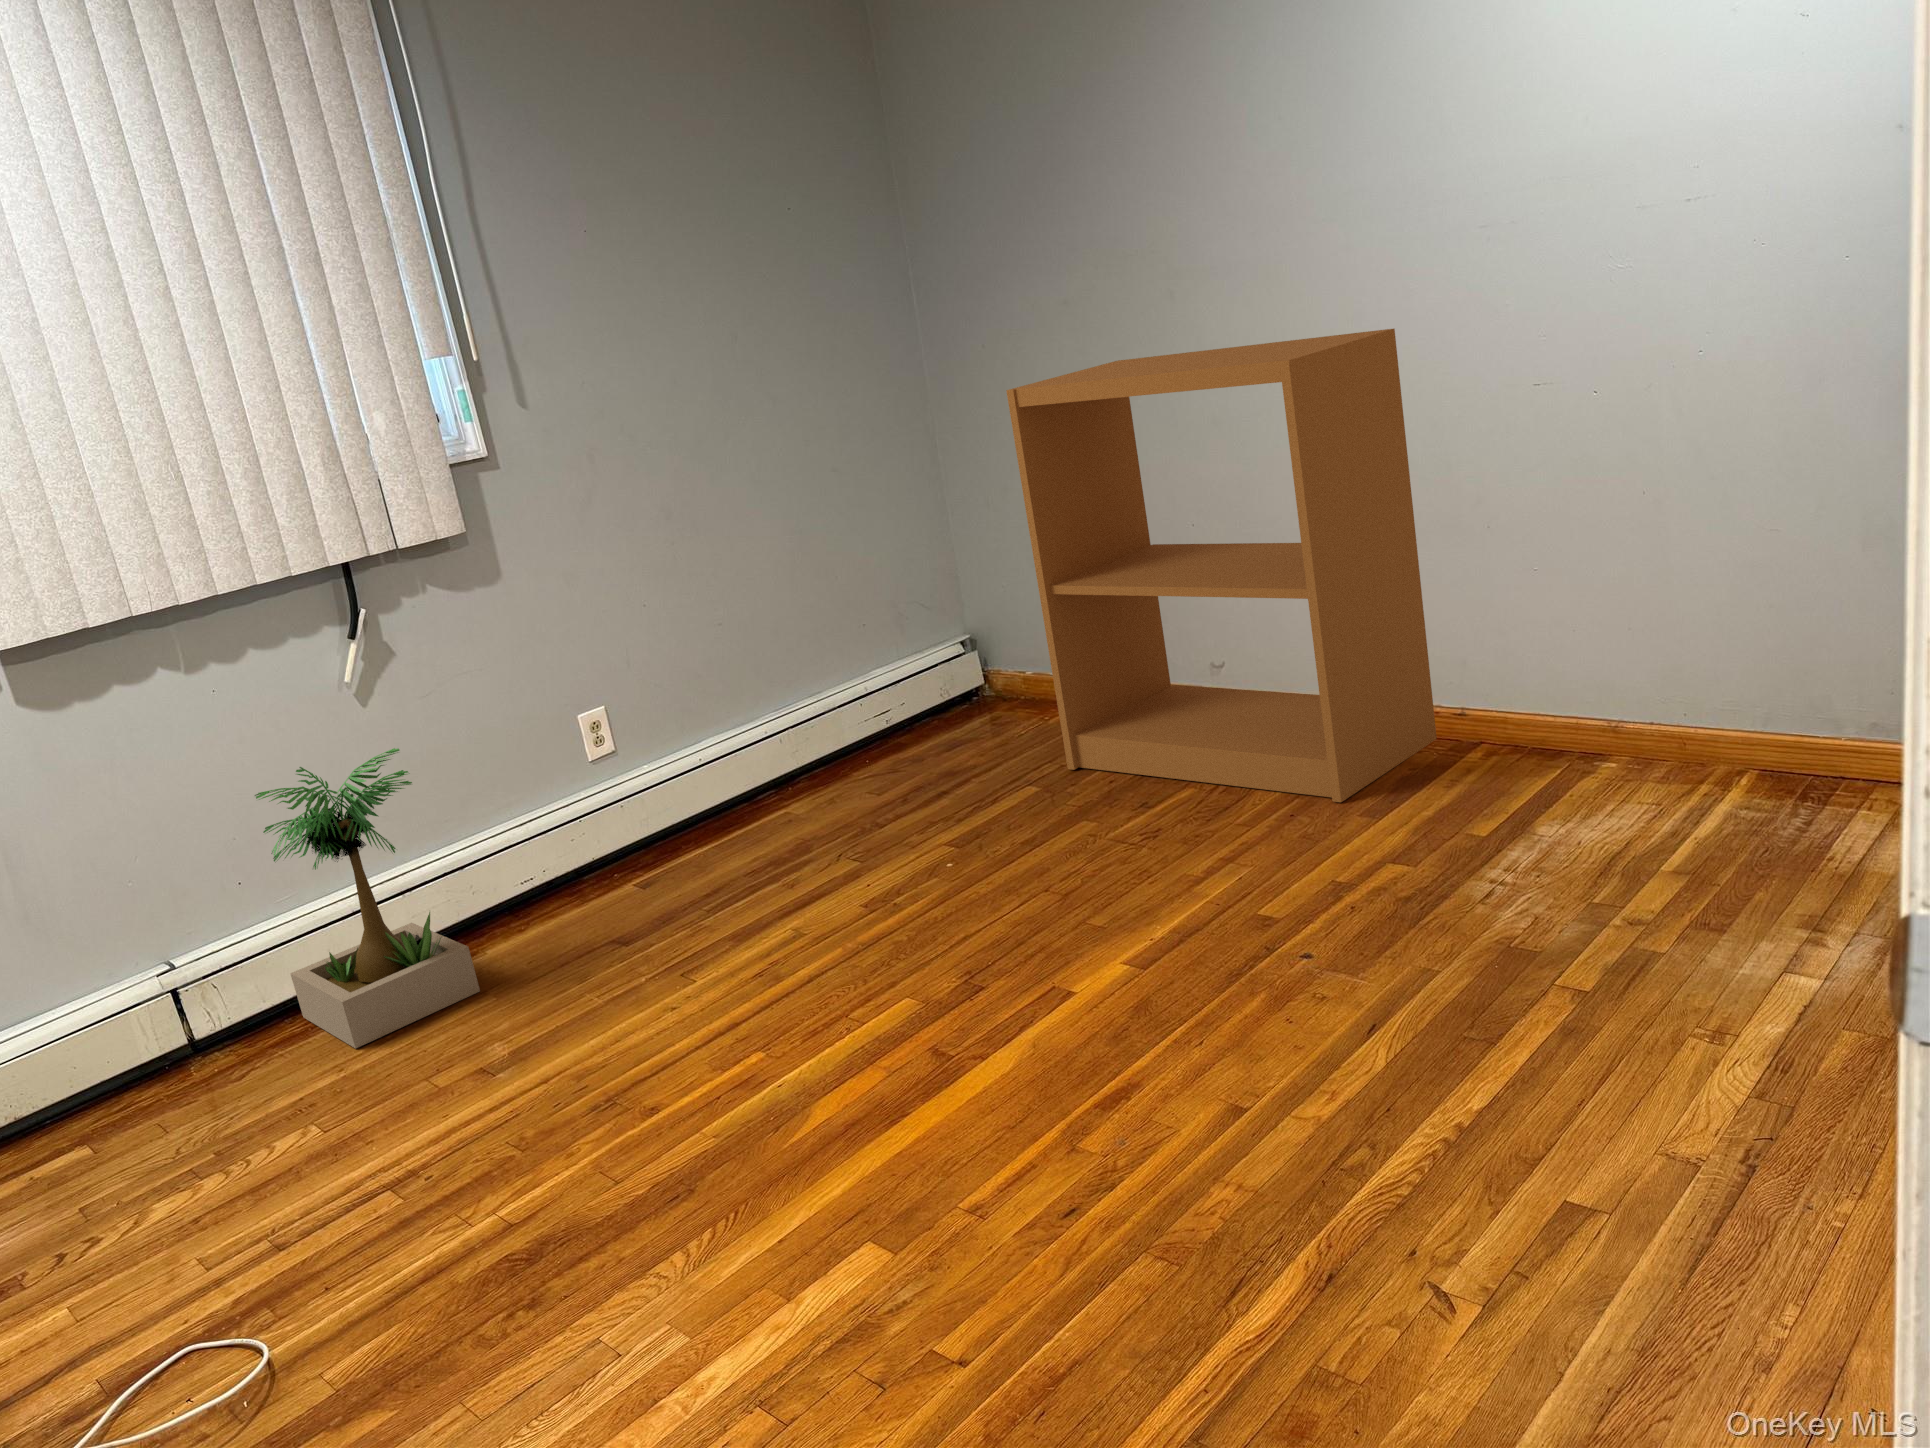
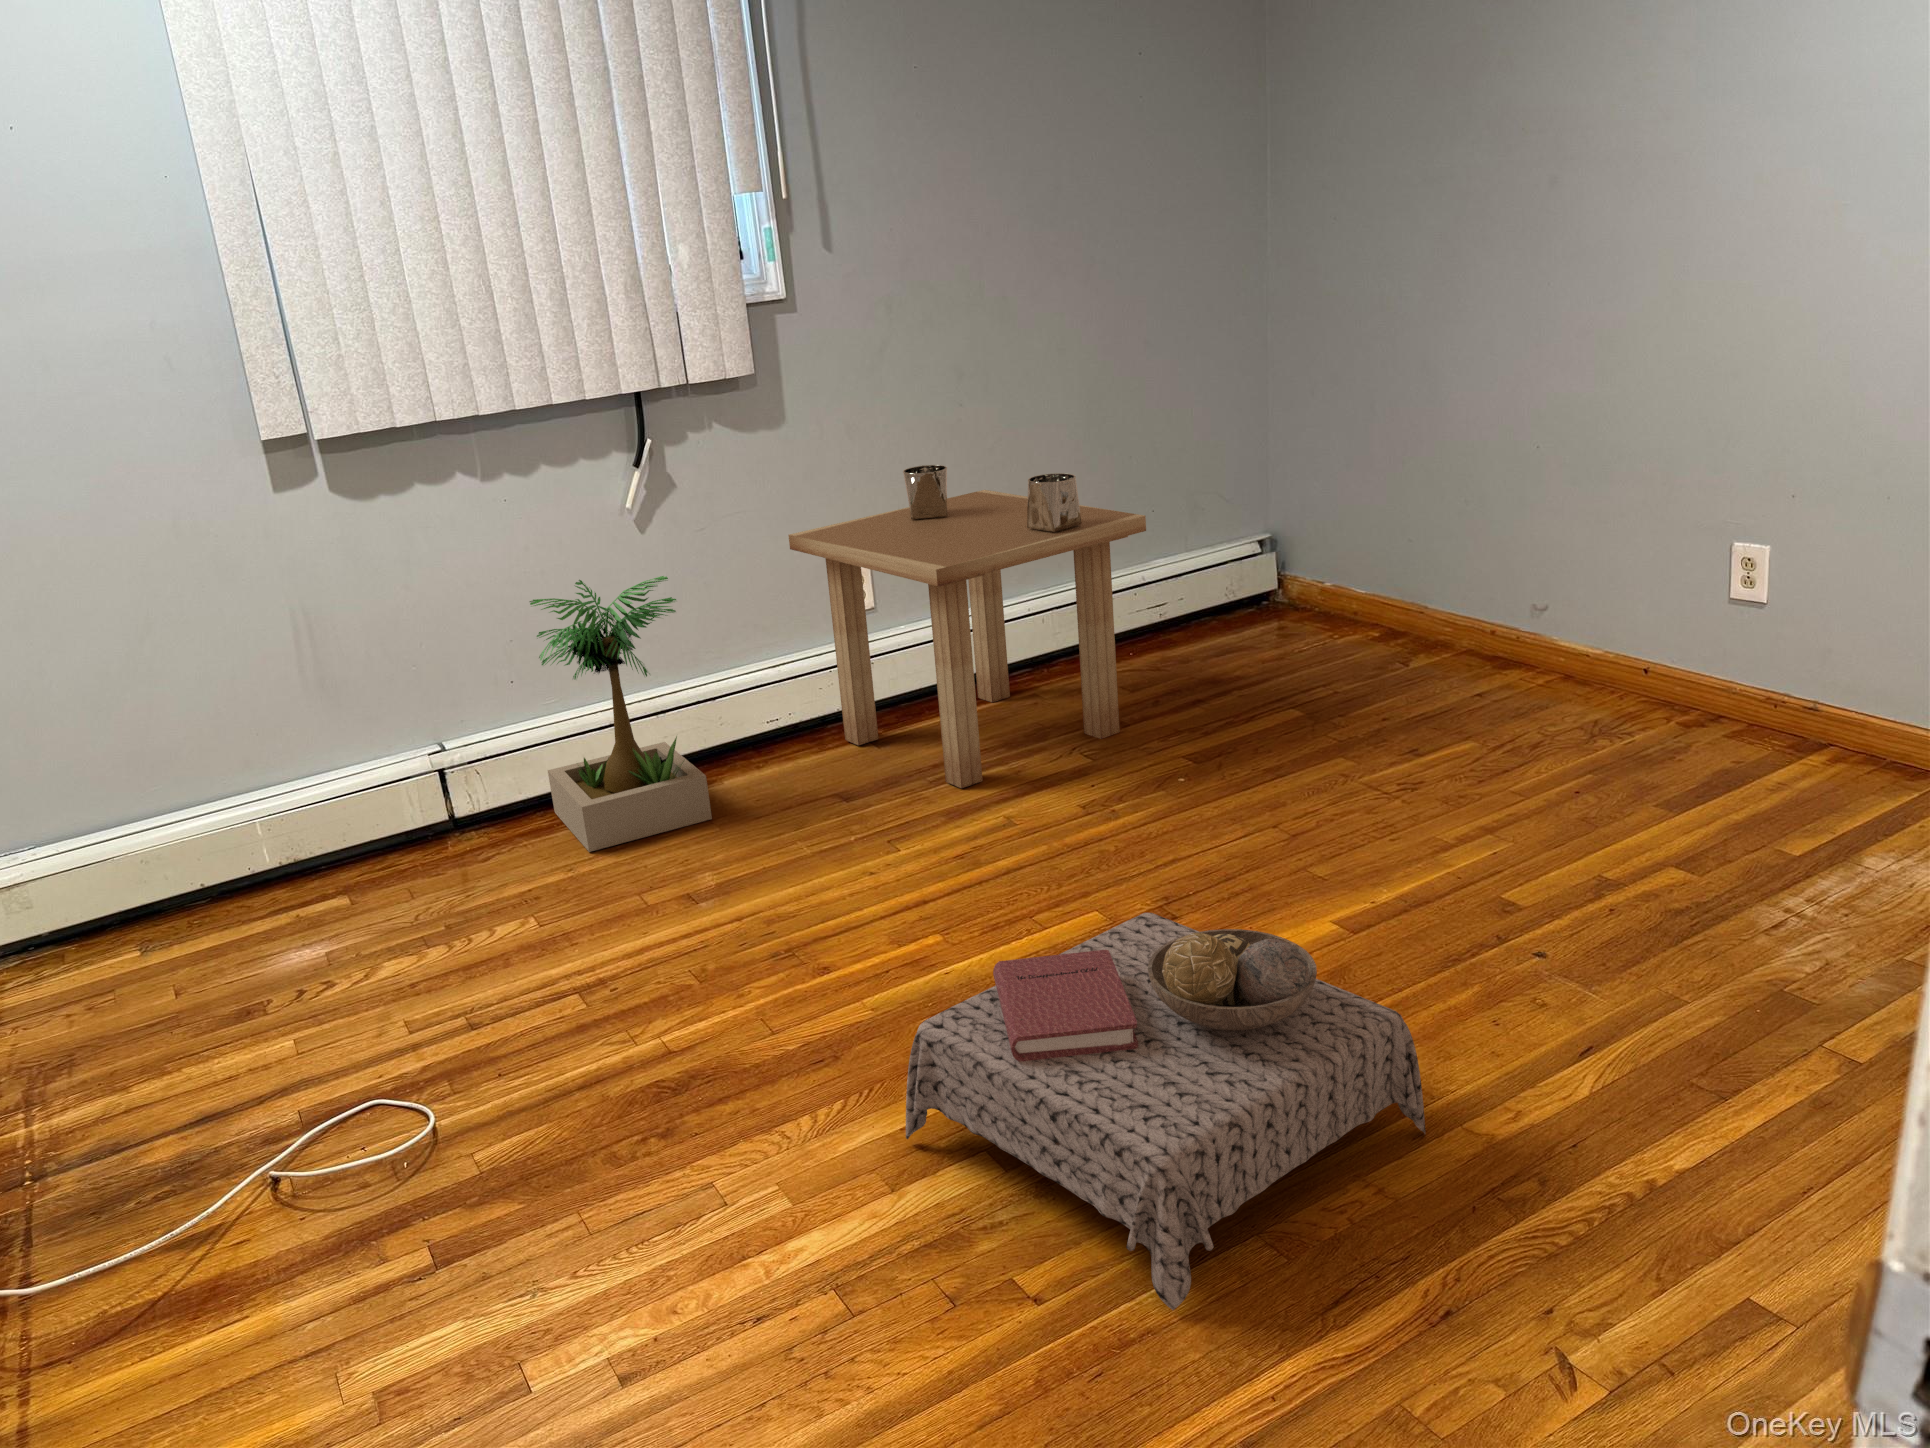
bookshelf: present [1006,329,1437,802] -> none [1338,267,1798,788]
side table: none [511,591,870,914] -> present [788,465,1146,788]
ottoman: none [778,974,1263,1338] -> present [906,913,1425,1310]

